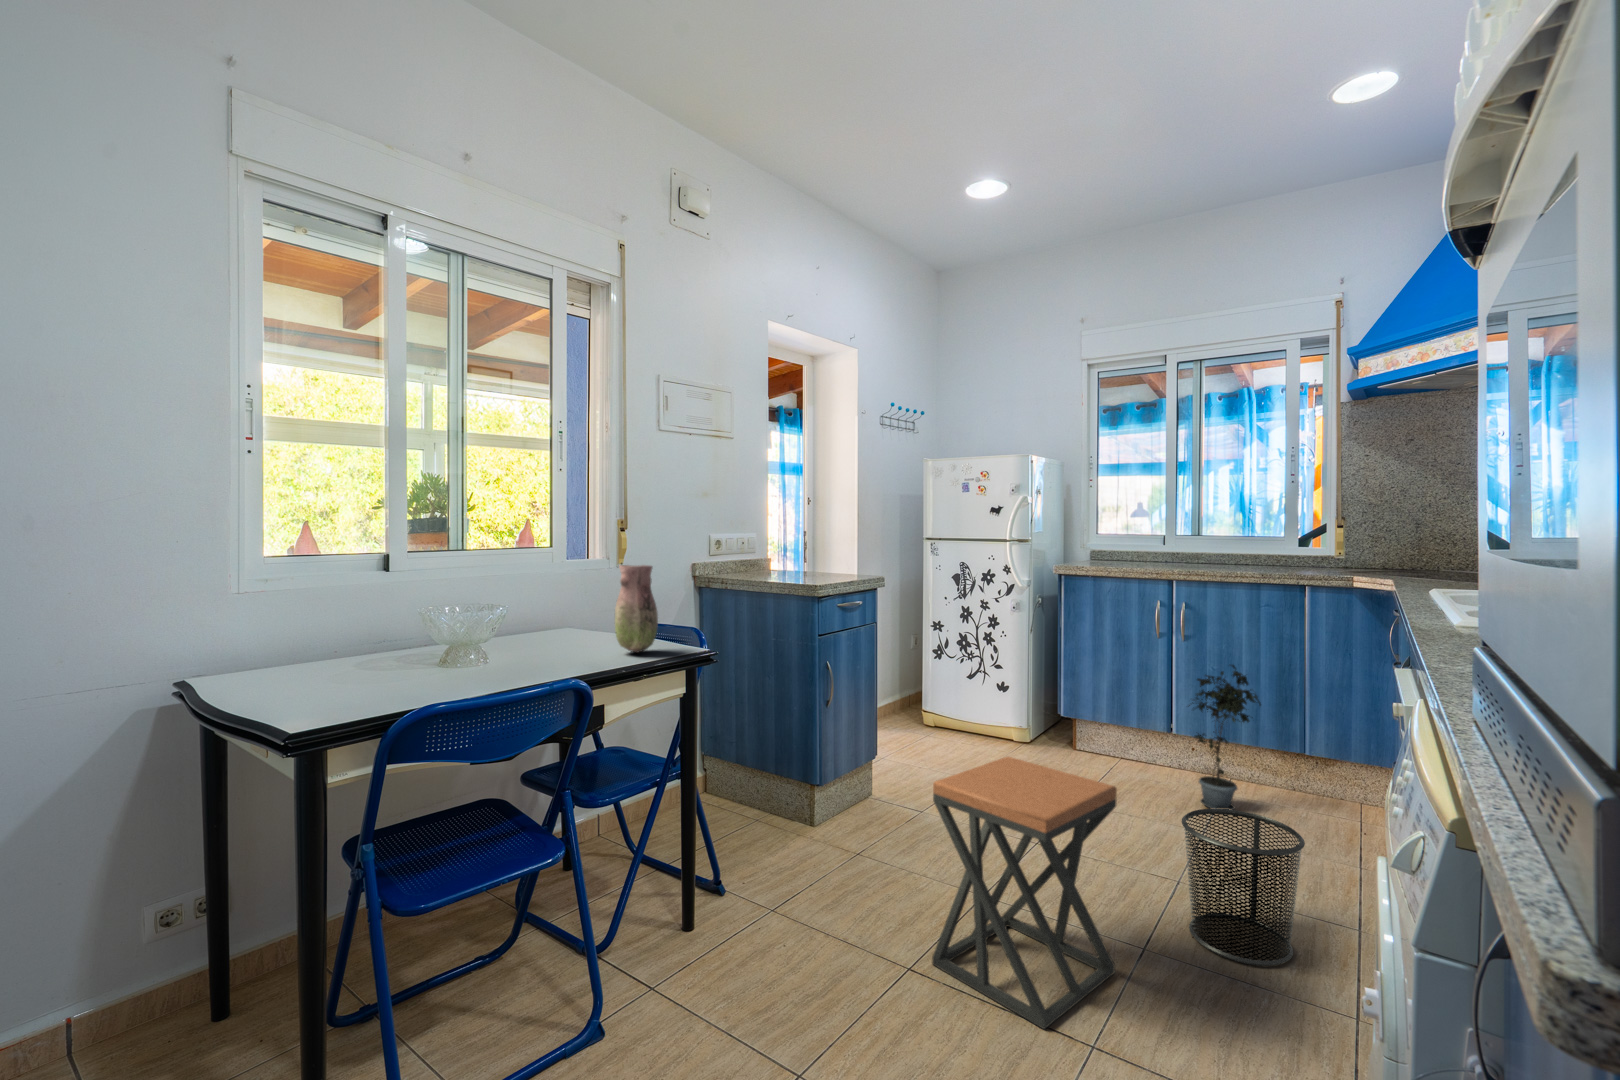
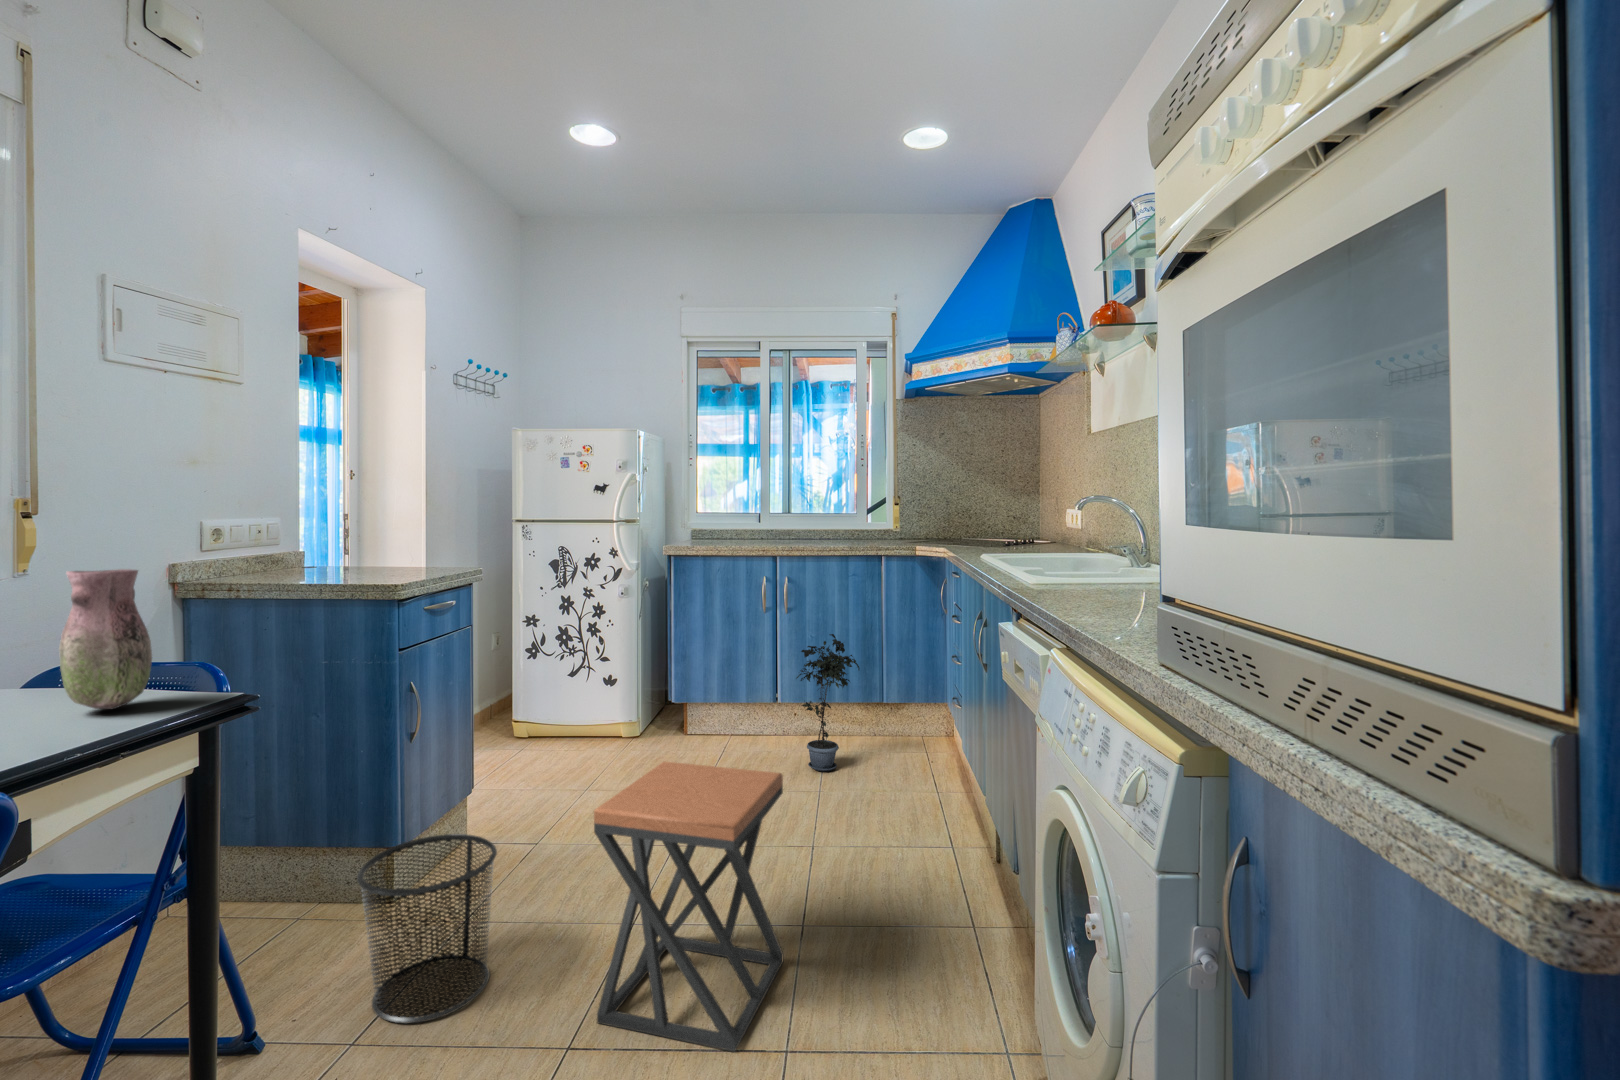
waste bin: present [1181,809,1305,966] -> present [357,834,497,1024]

